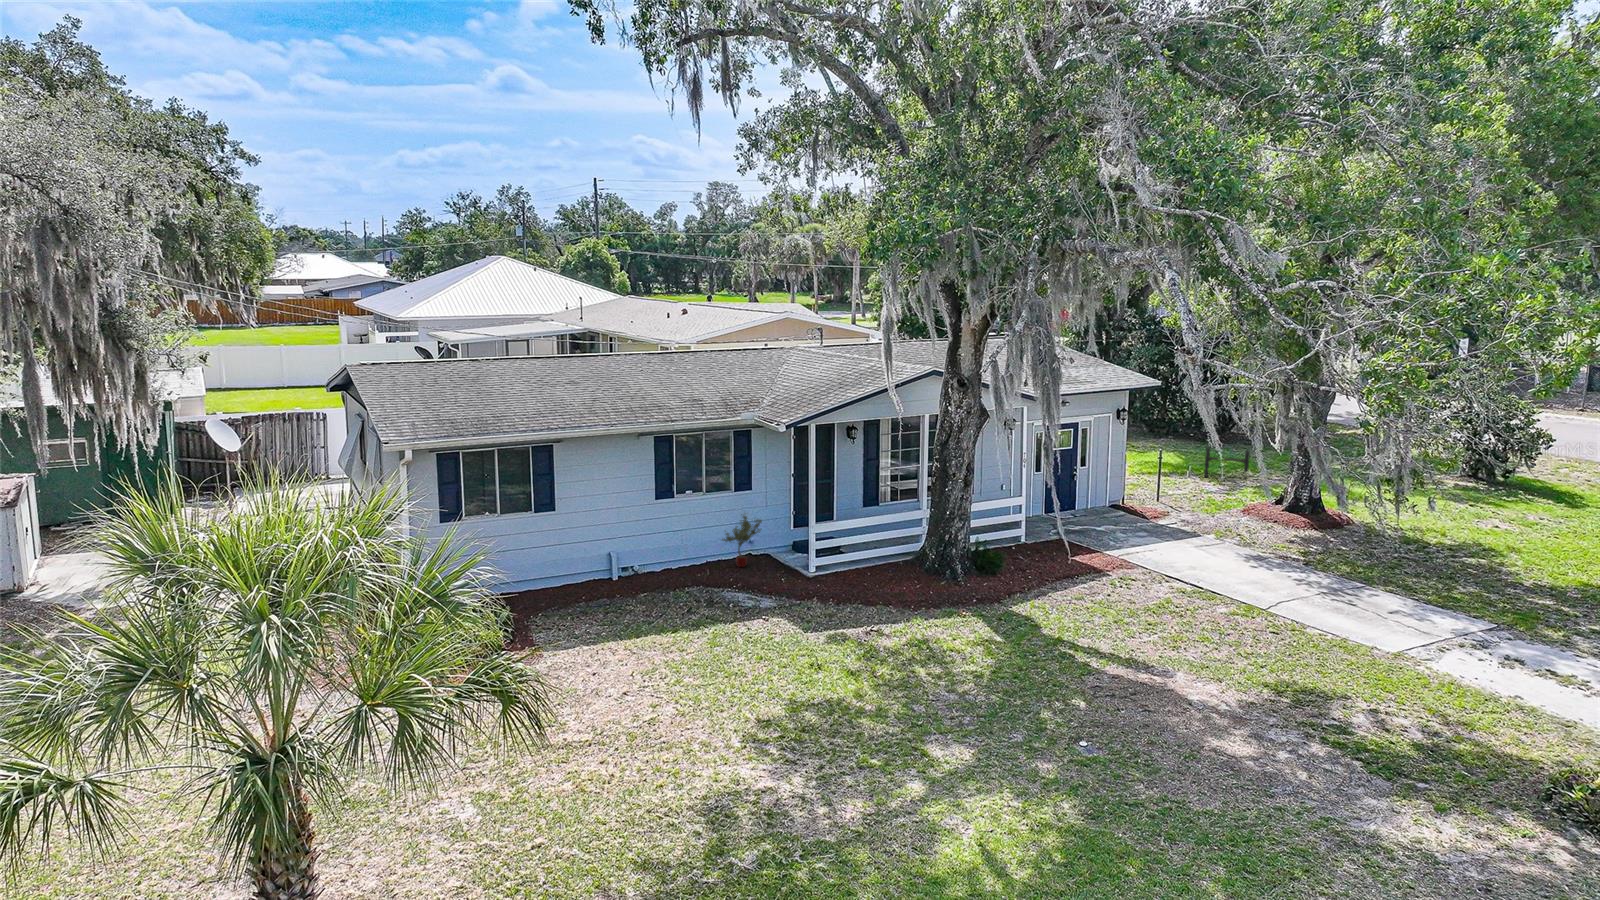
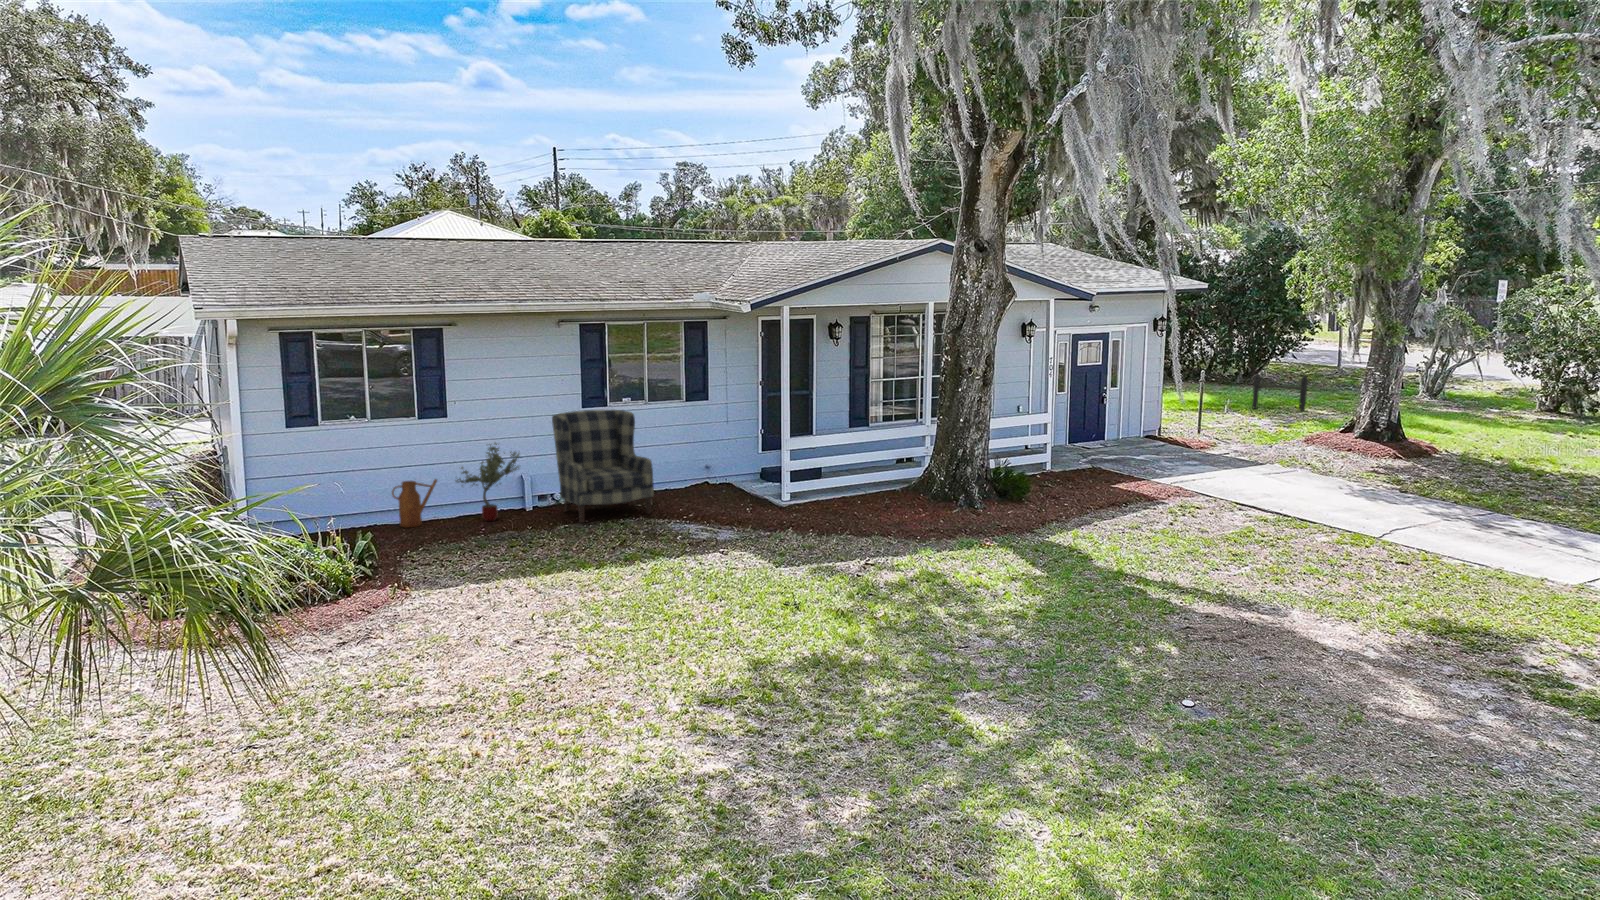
chair: none [637,502,714,592] -> present [552,410,654,523]
potted tree: present [722,516,762,567] -> present [456,443,519,521]
watering can: none [521,558,554,595] -> present [392,479,437,527]

